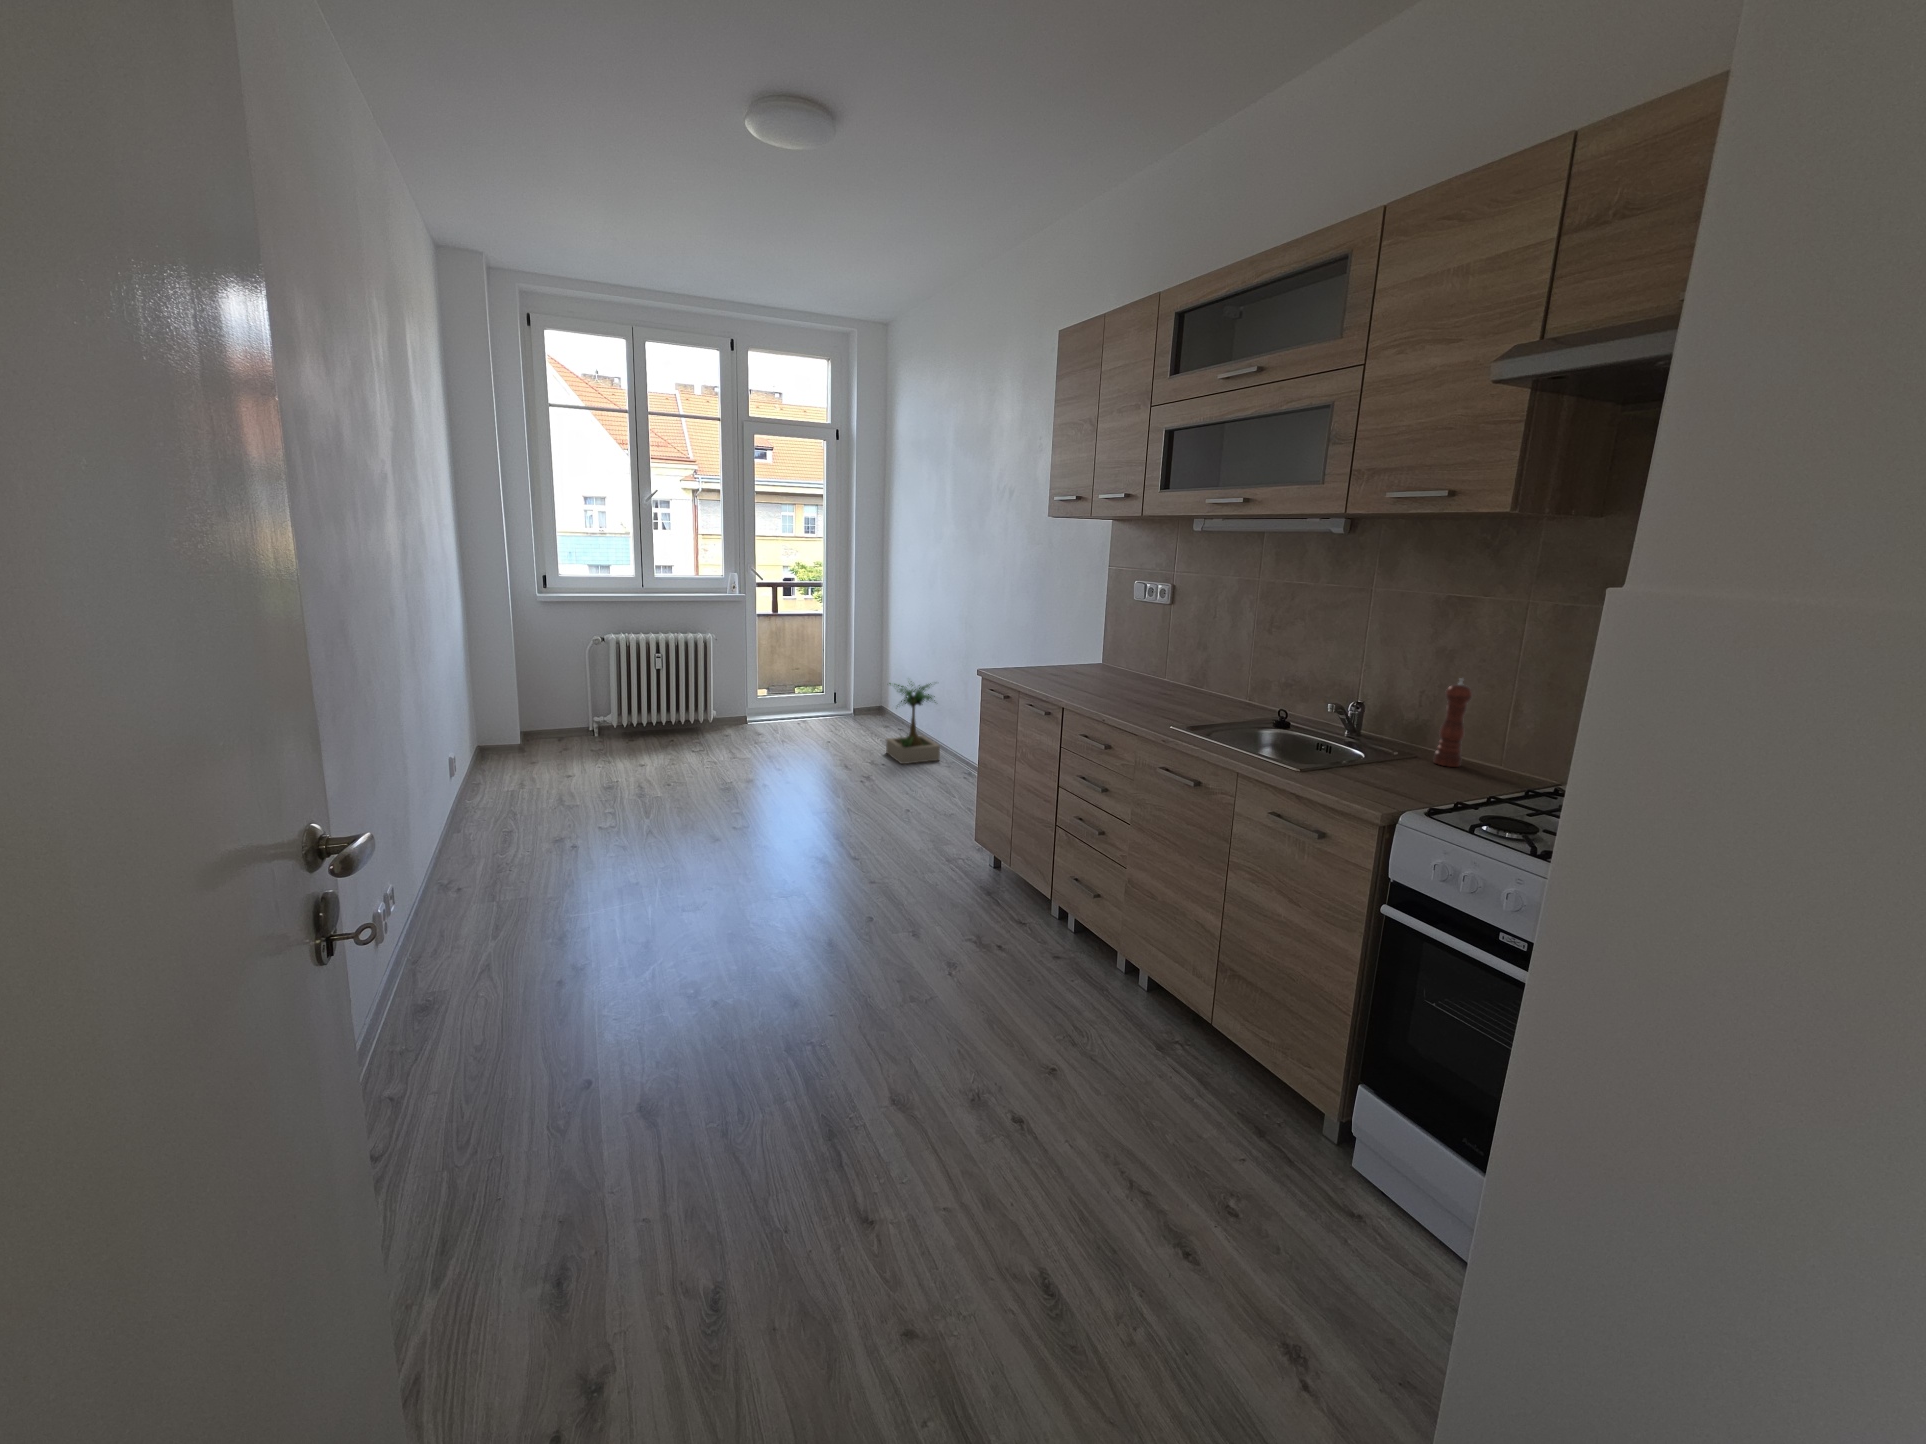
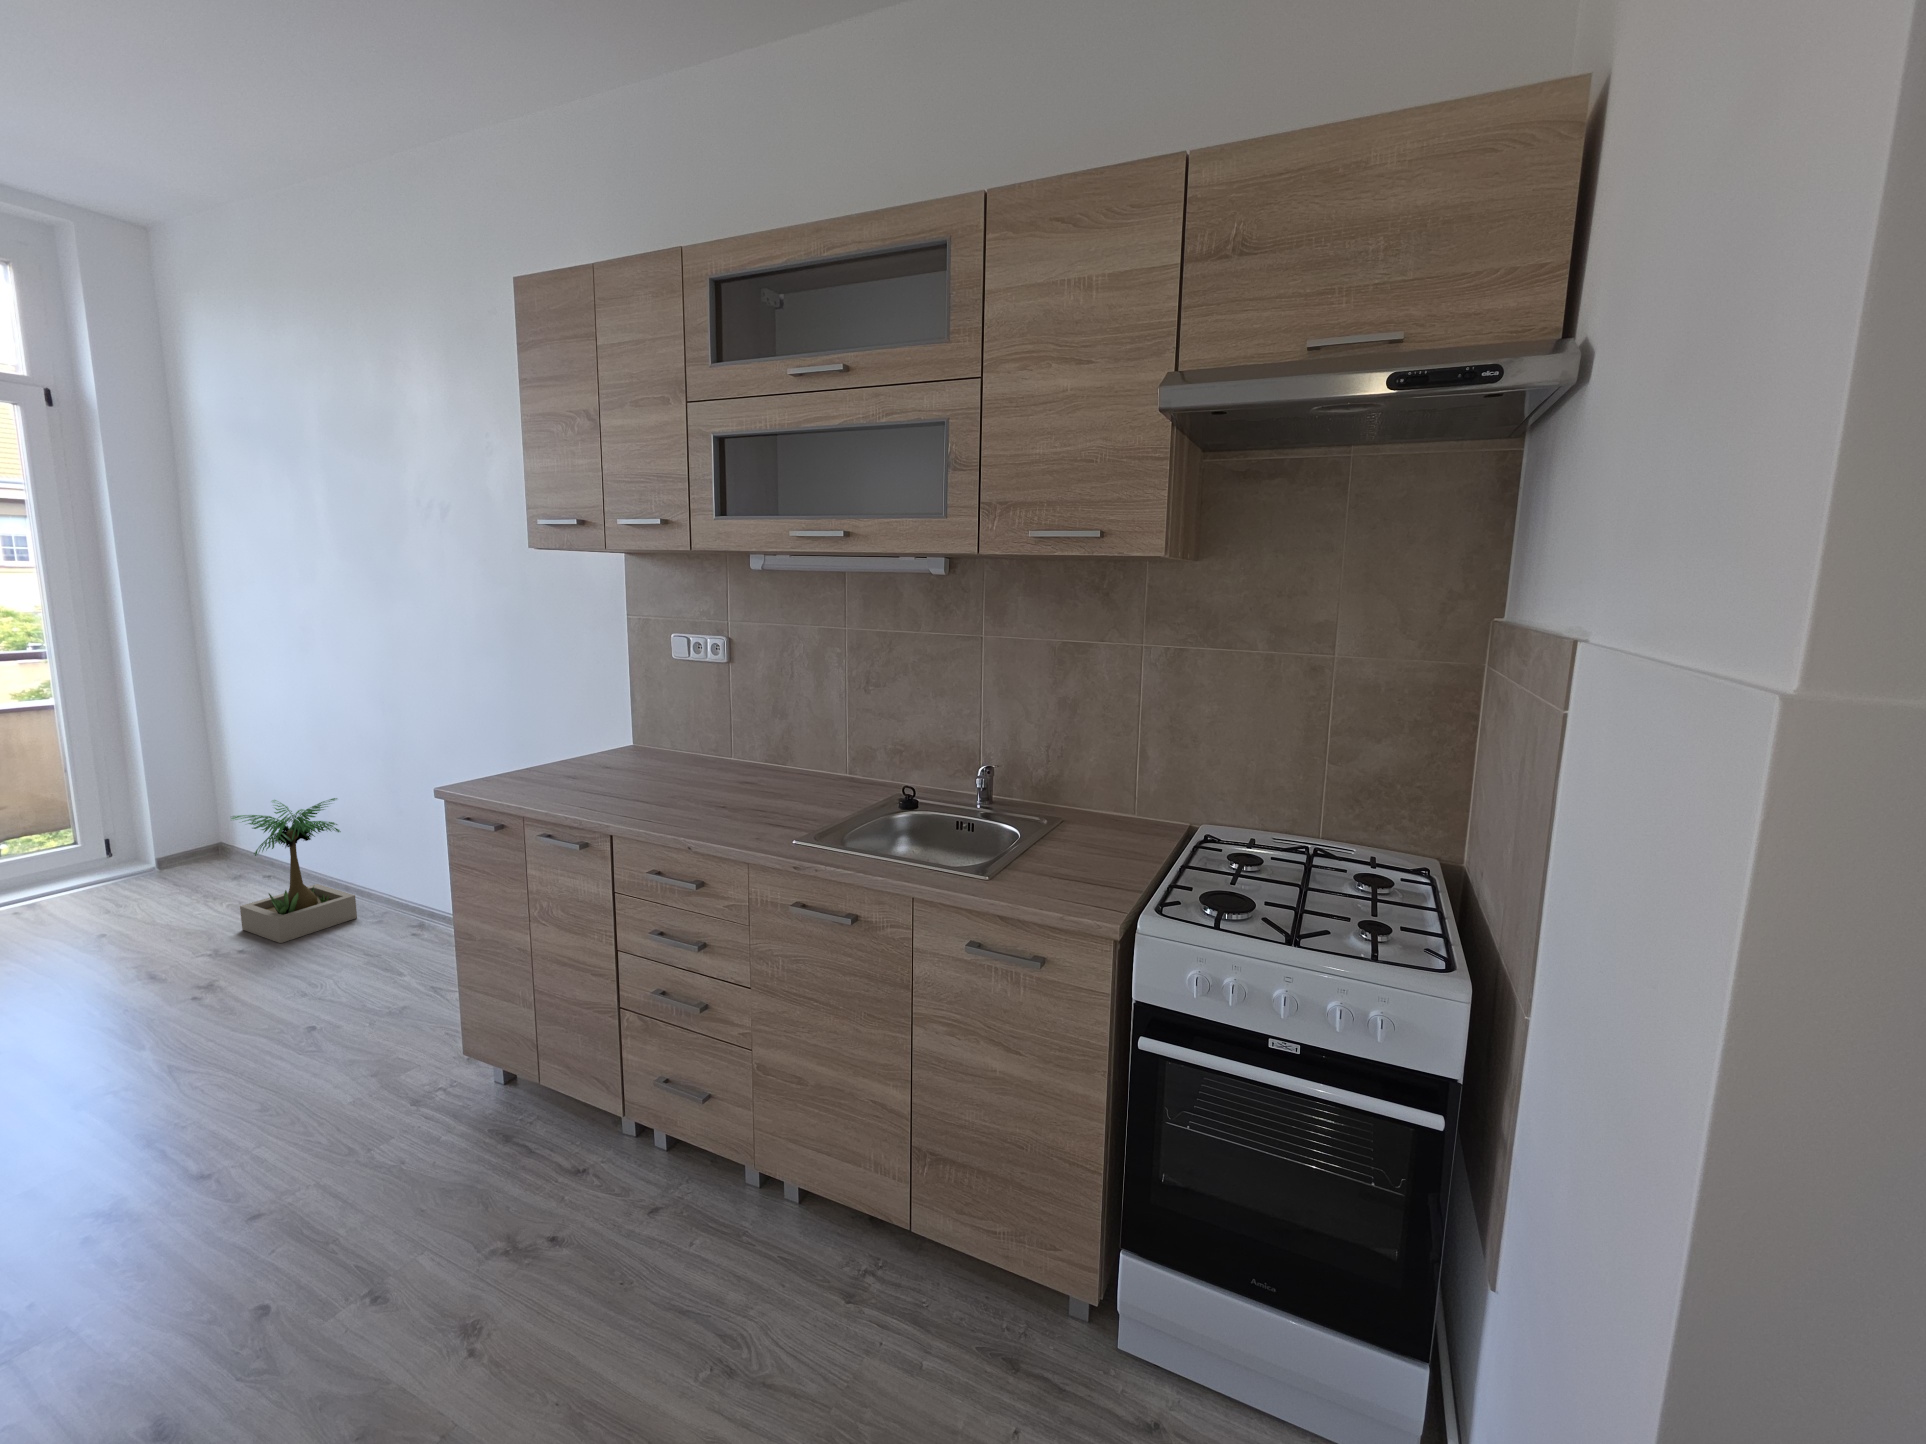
pepper mill: present [1433,678,1472,767] -> none [1082,732,1111,829]

